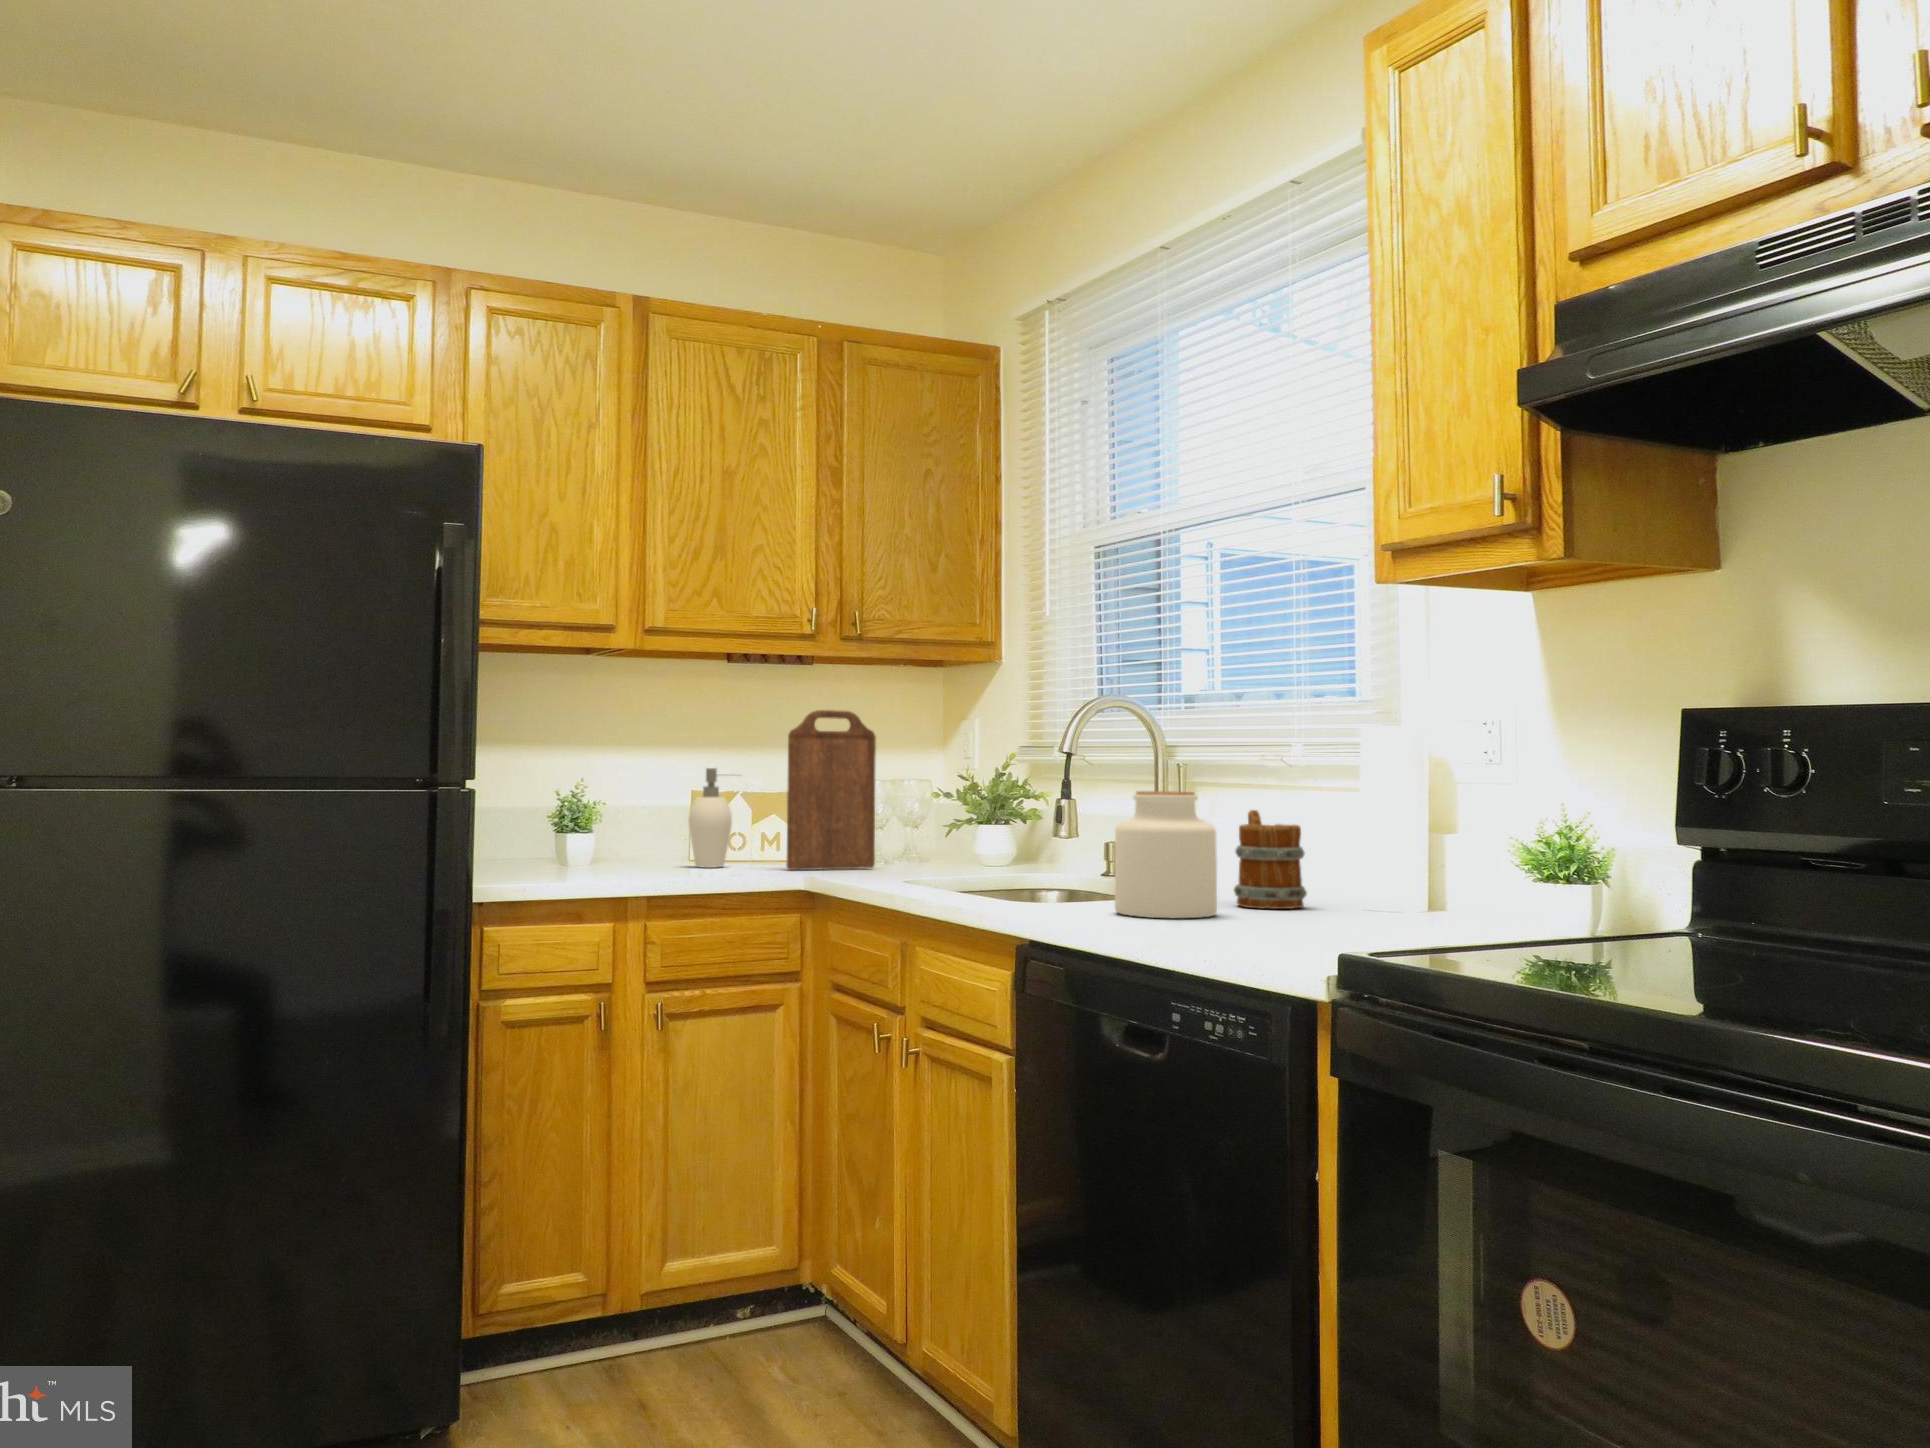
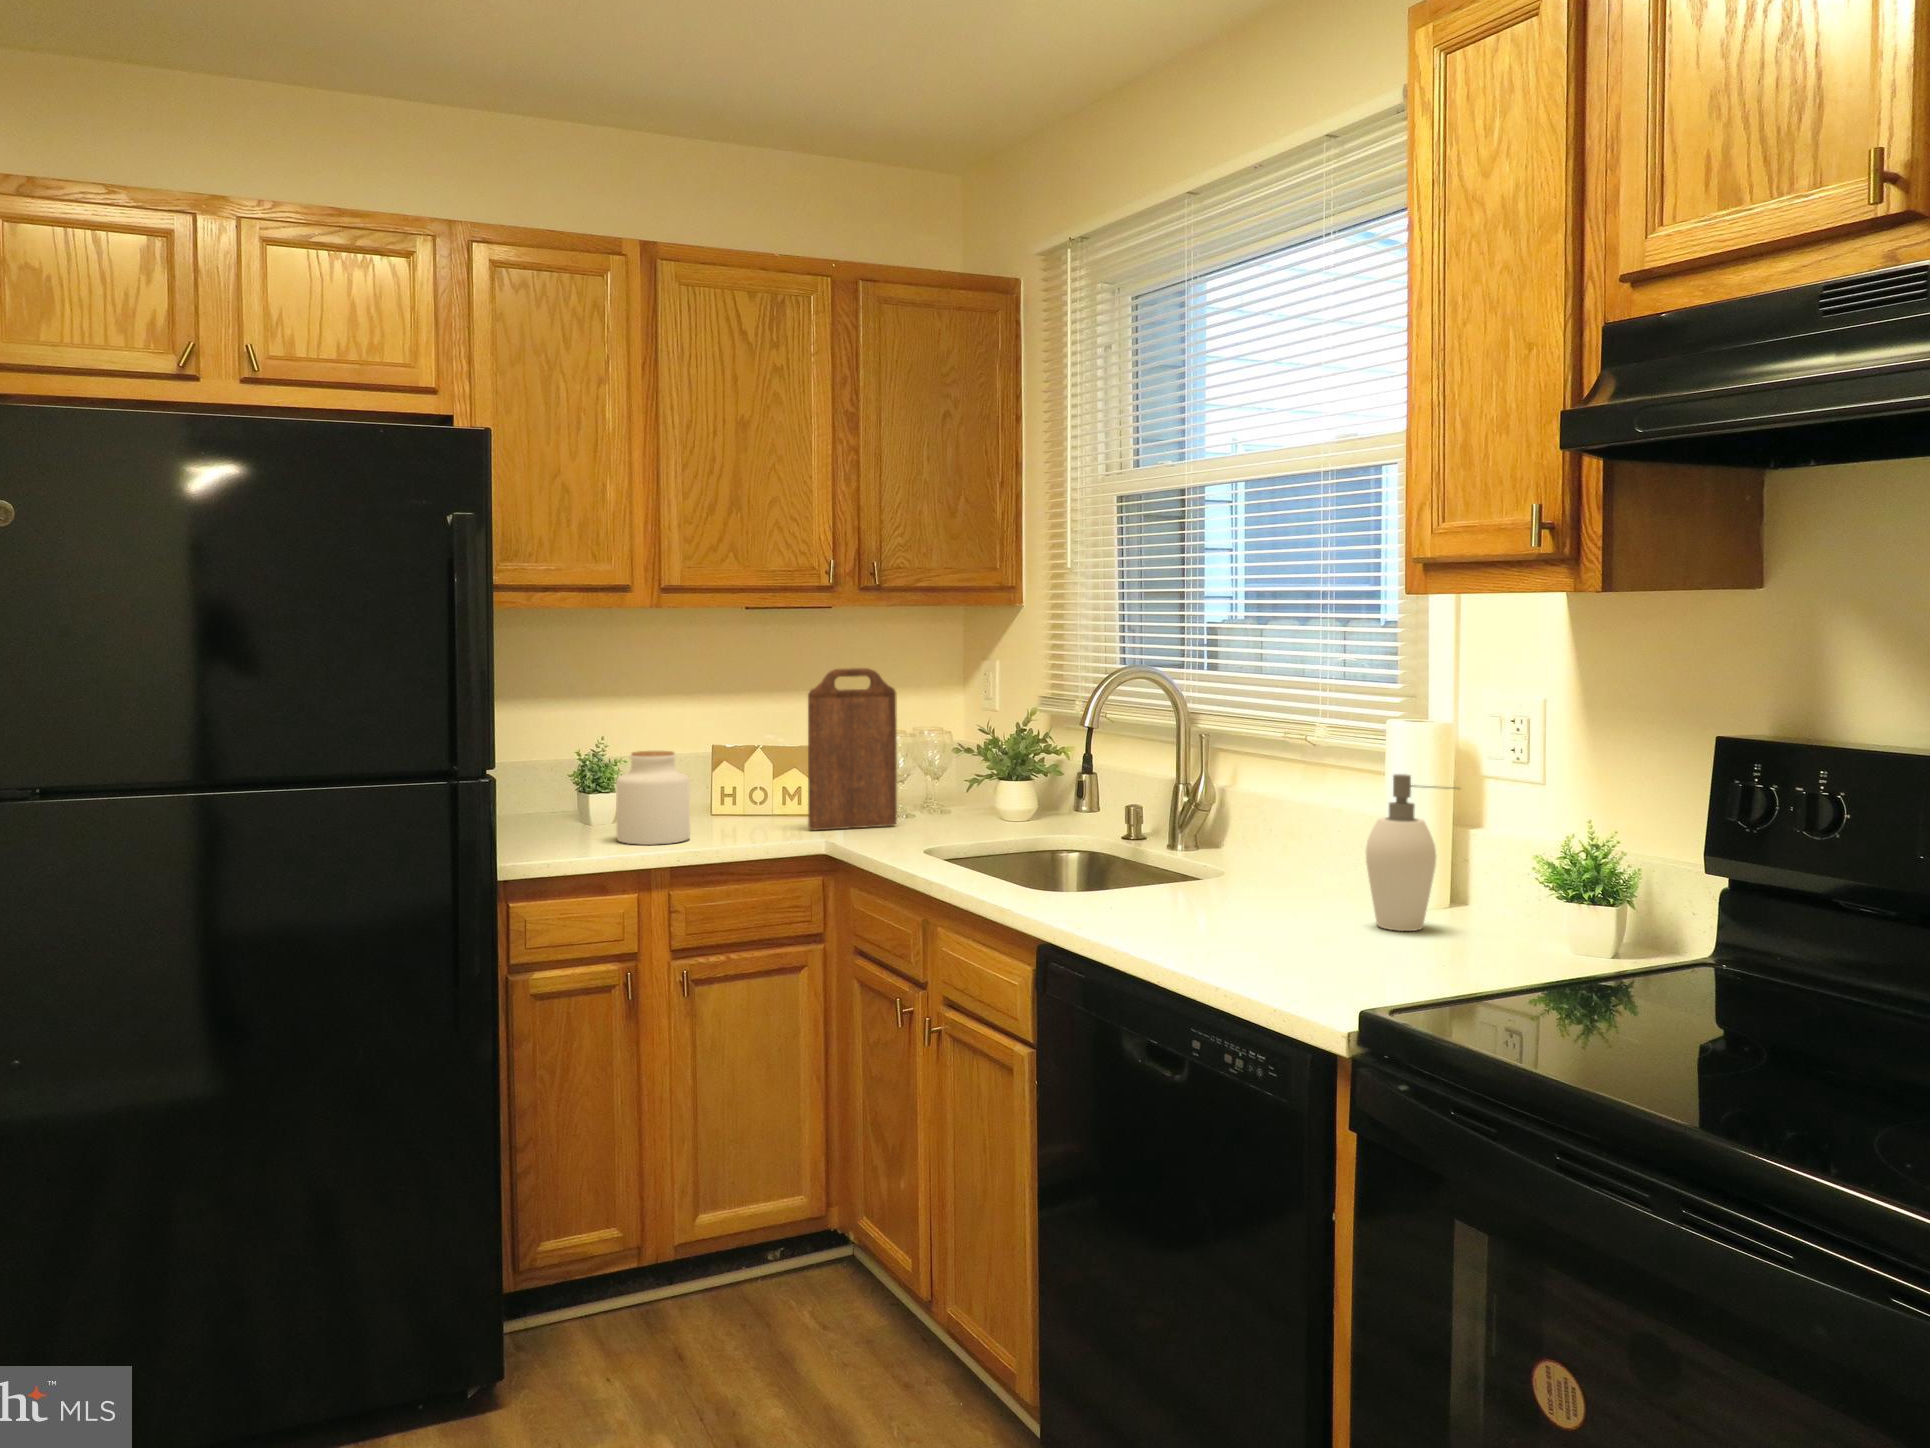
soap dispenser: present [689,768,732,868] -> present [1366,774,1460,931]
jar: present [1115,791,1217,918] -> present [616,751,690,845]
mug: present [1234,810,1307,909] -> none [1257,800,1331,907]

